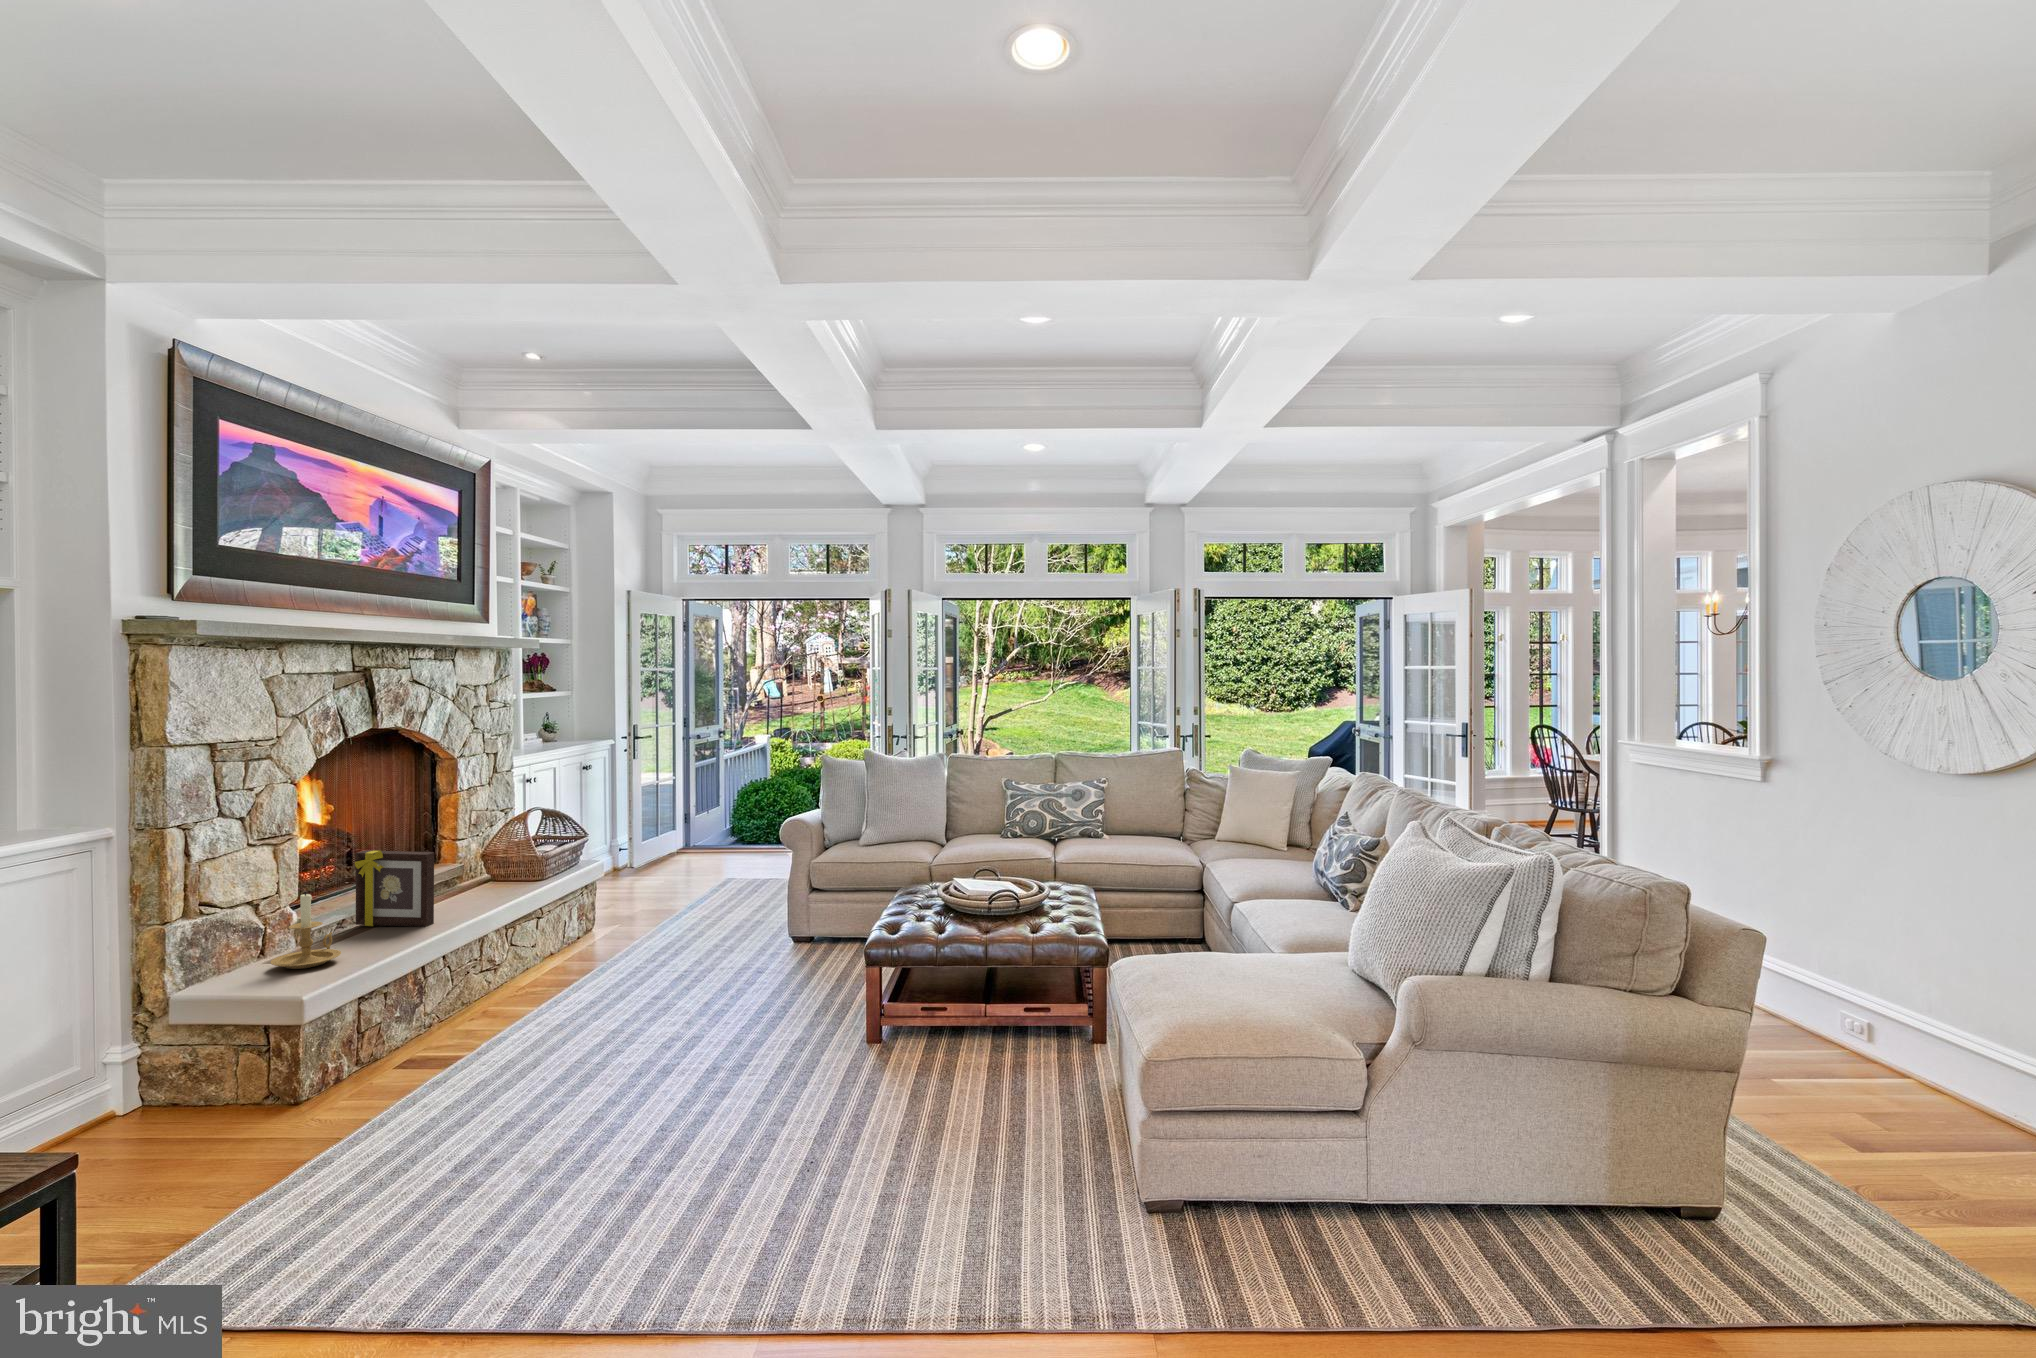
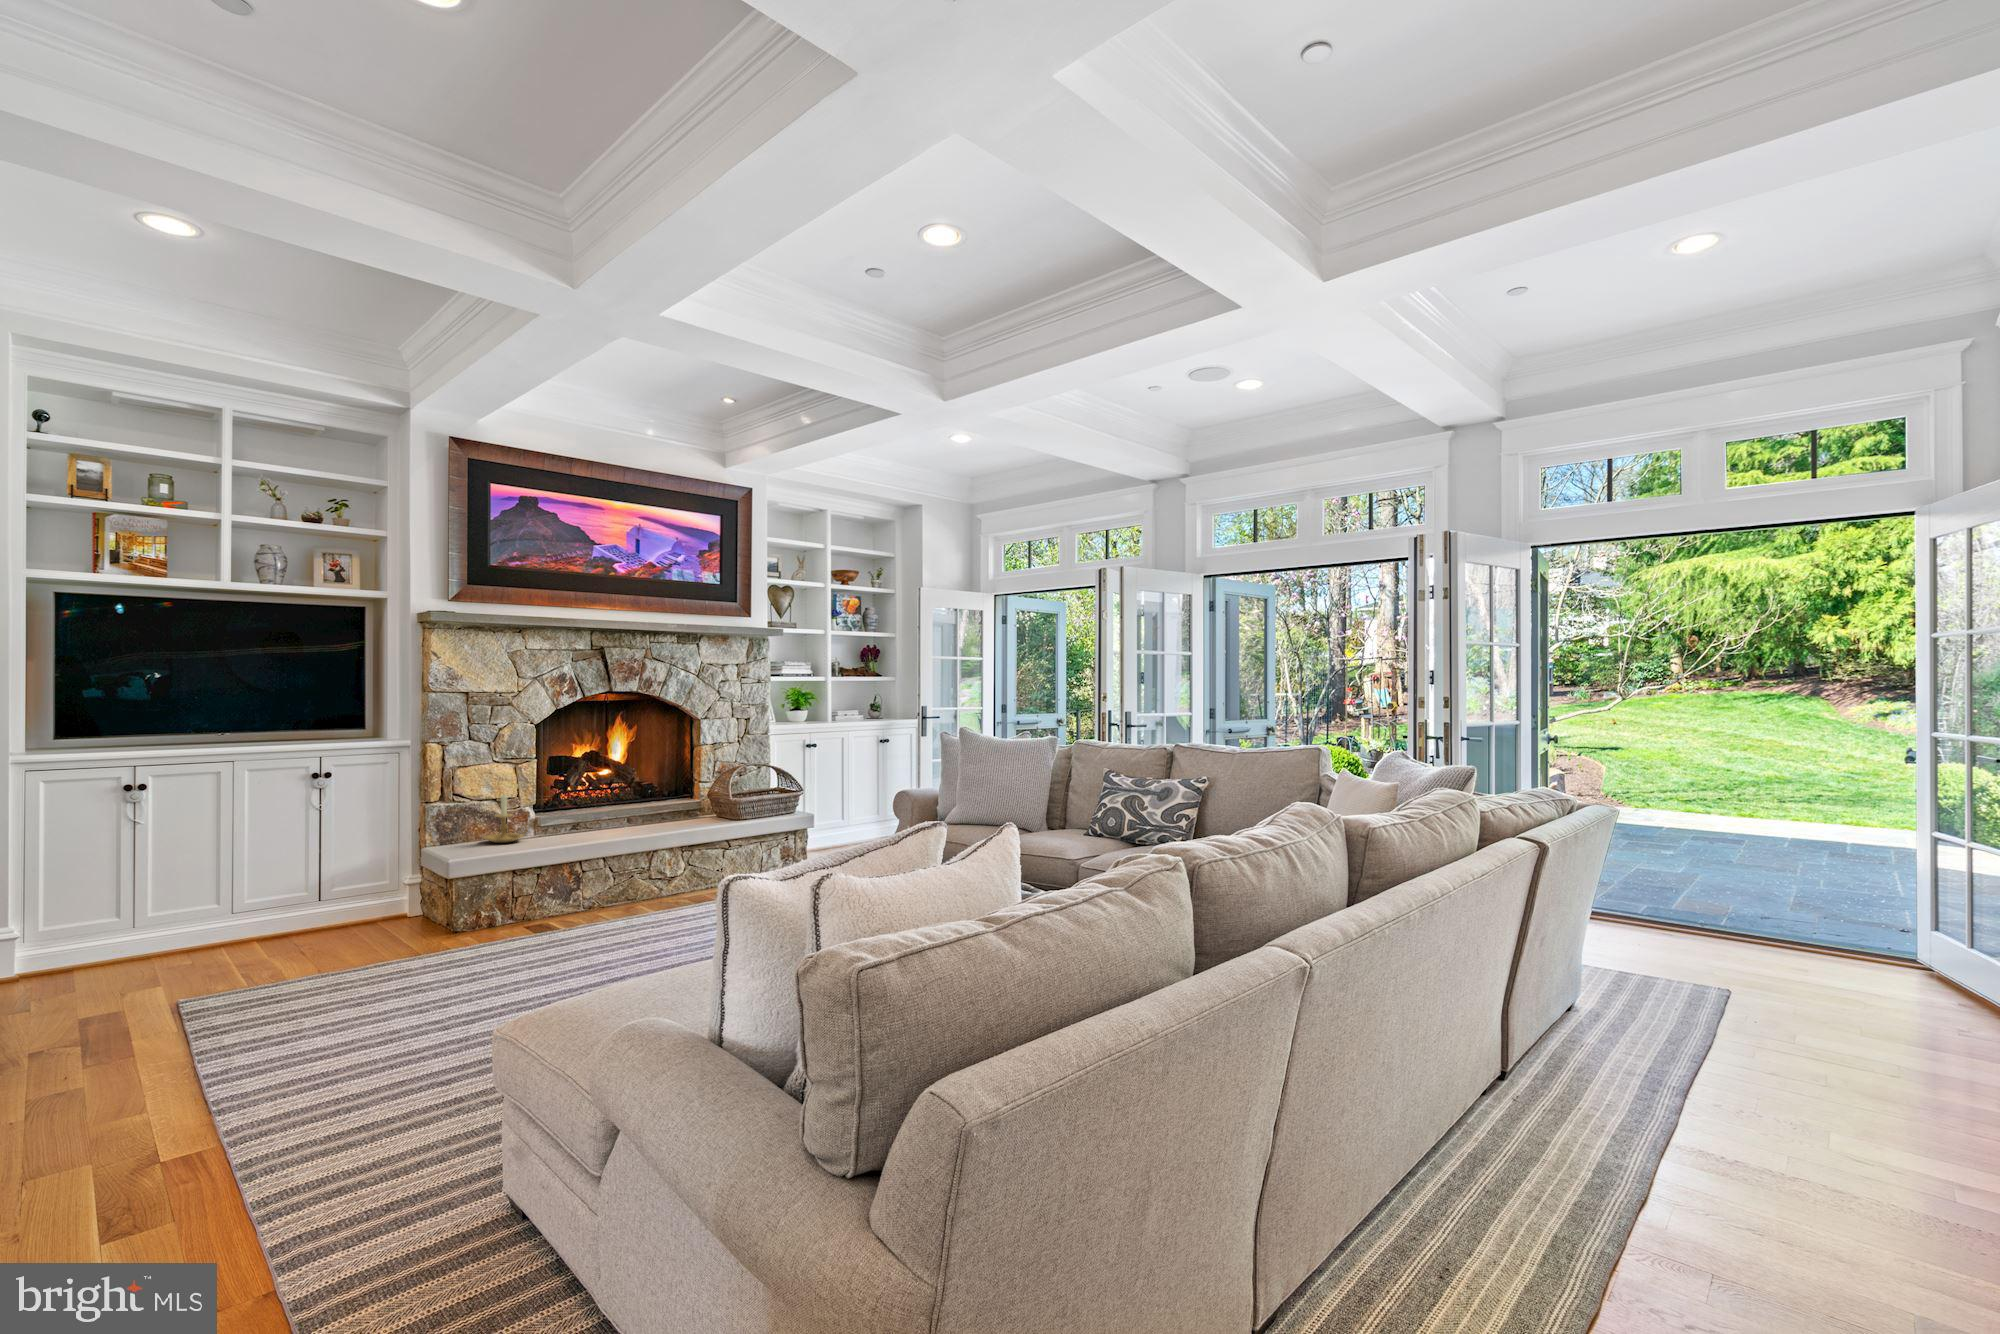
picture frame: present [355,851,434,926] -> none [577,775,616,833]

